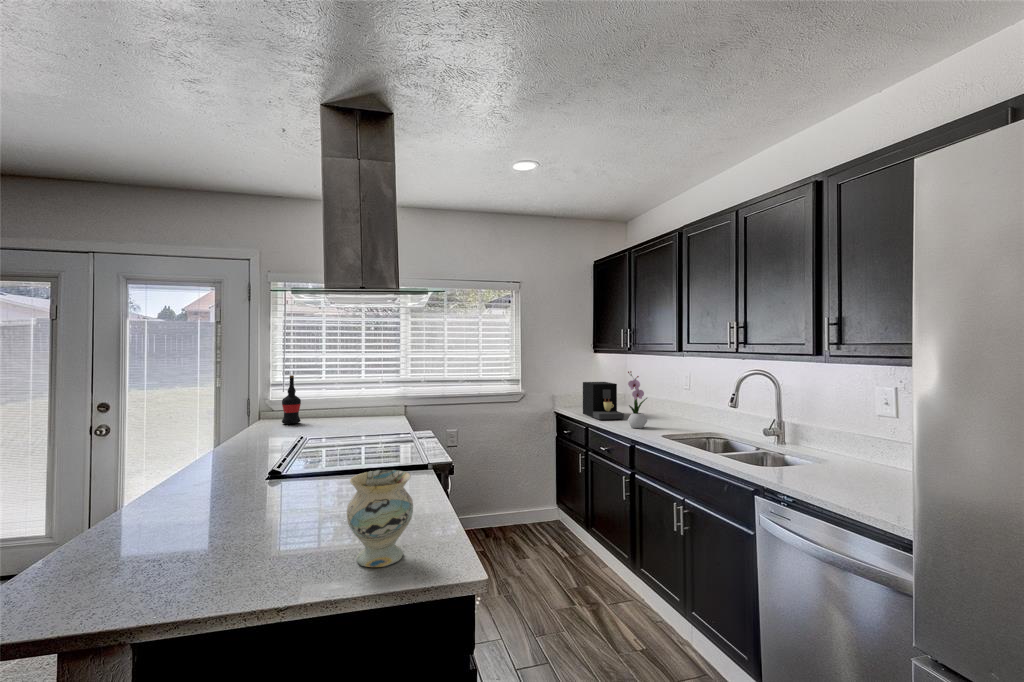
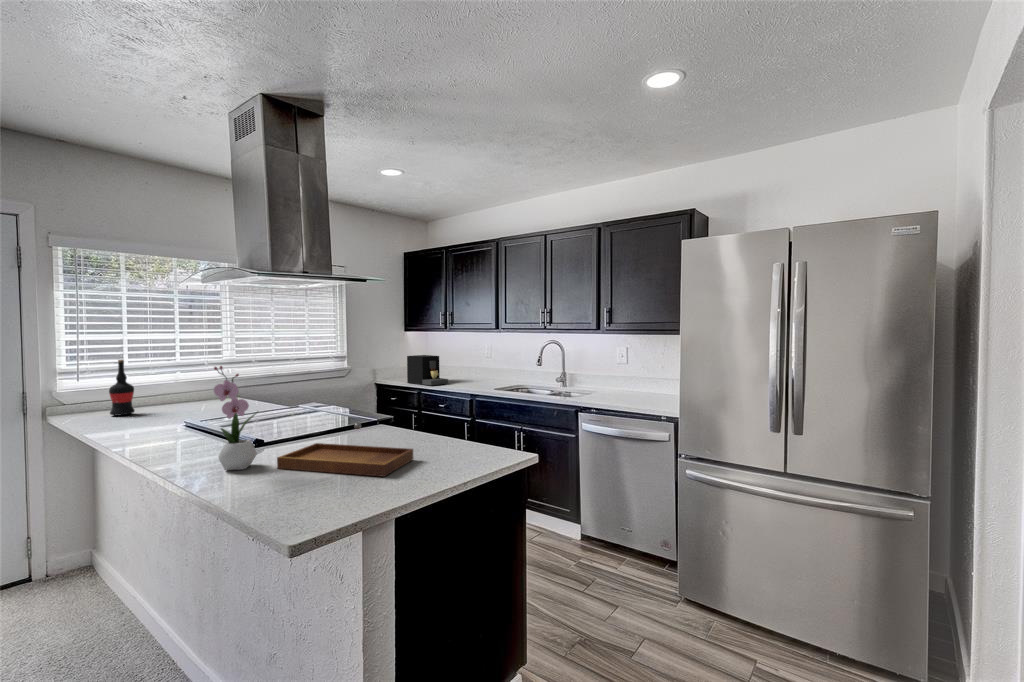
flower arrangement: present [628,371,647,429] -> present [214,366,257,470]
vase: present [347,470,413,567] -> none [441,404,480,458]
tray: none [187,479,311,578] -> present [277,423,413,477]

